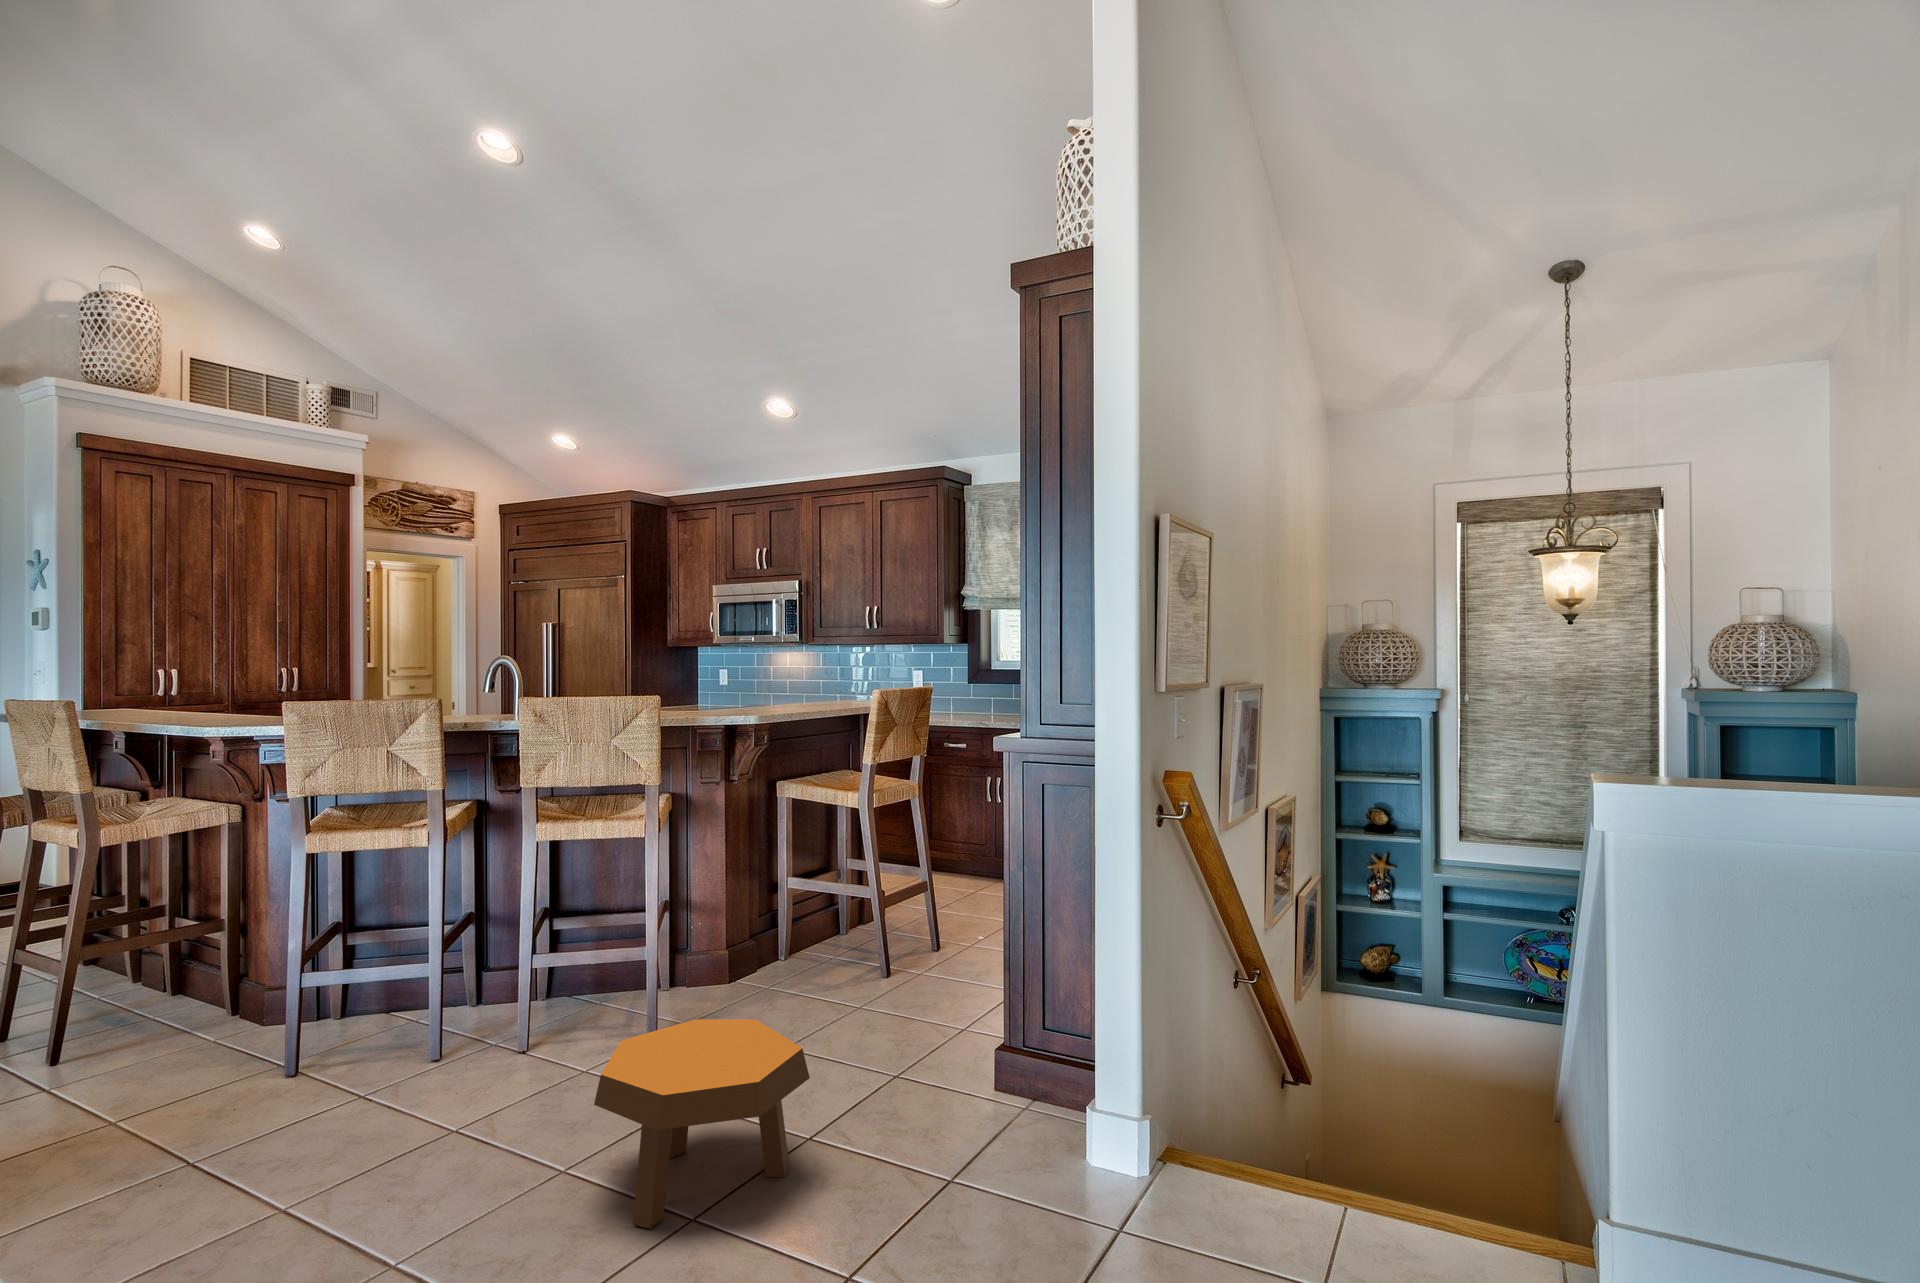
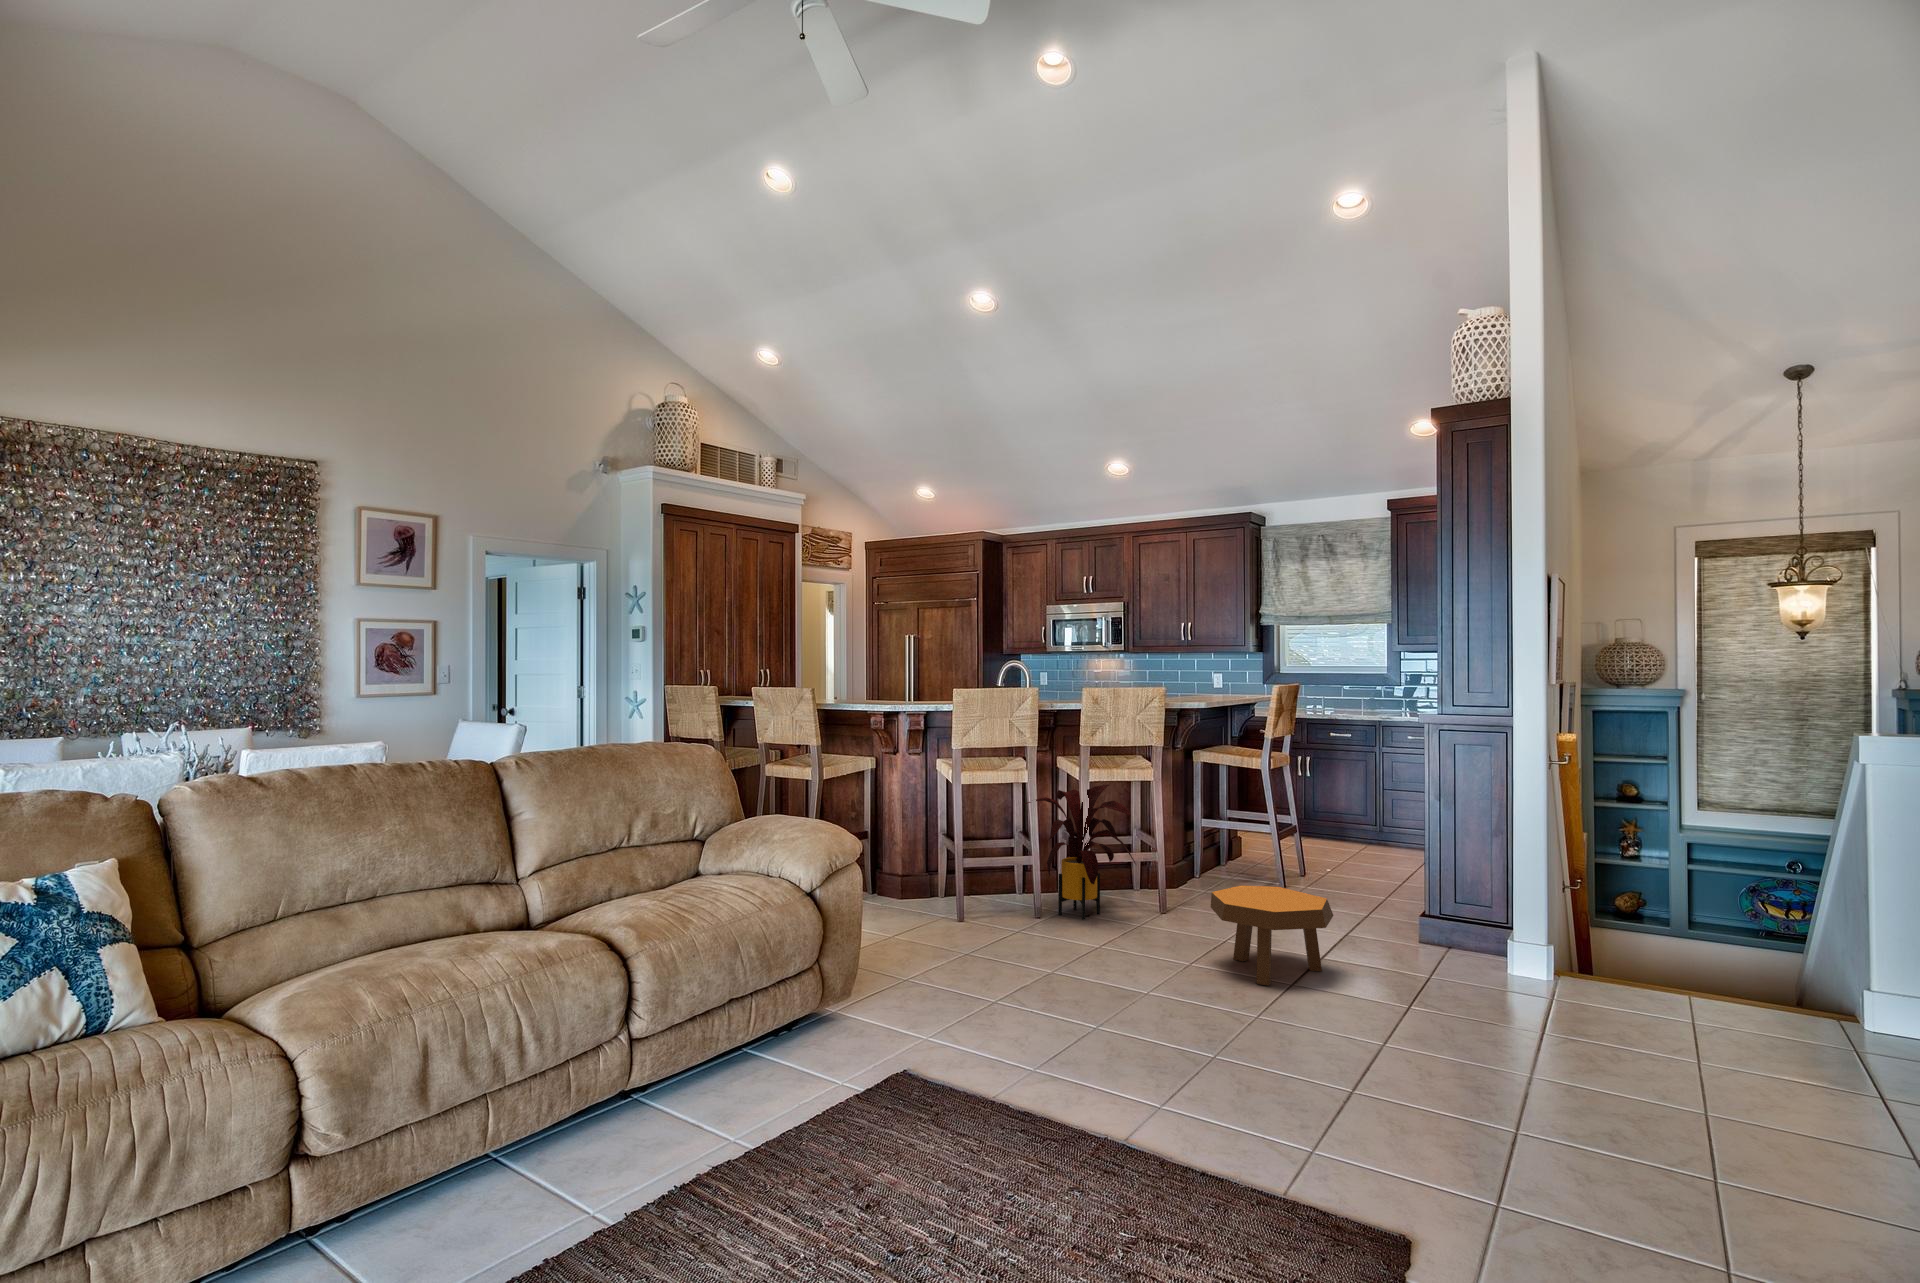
house plant: none [432,840,612,1062] -> present [1024,785,1136,920]

